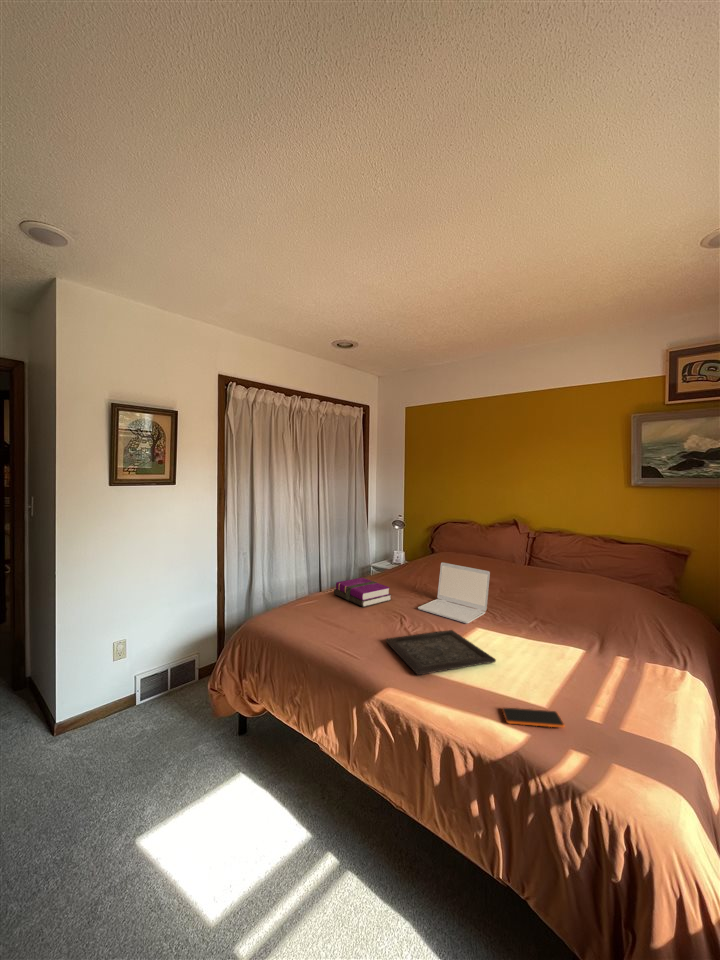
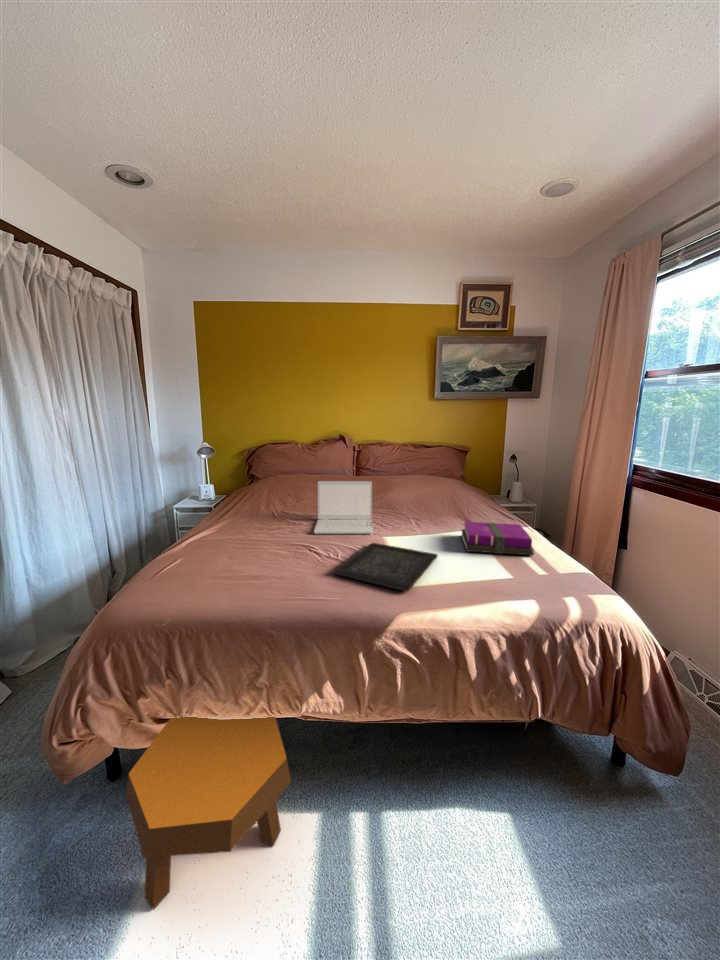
notebook: present [334,578,391,607] -> present [461,522,534,555]
footstool: none [202,702,316,831] -> present [126,717,291,909]
smartphone: present [502,708,564,728] -> none [492,576,538,598]

